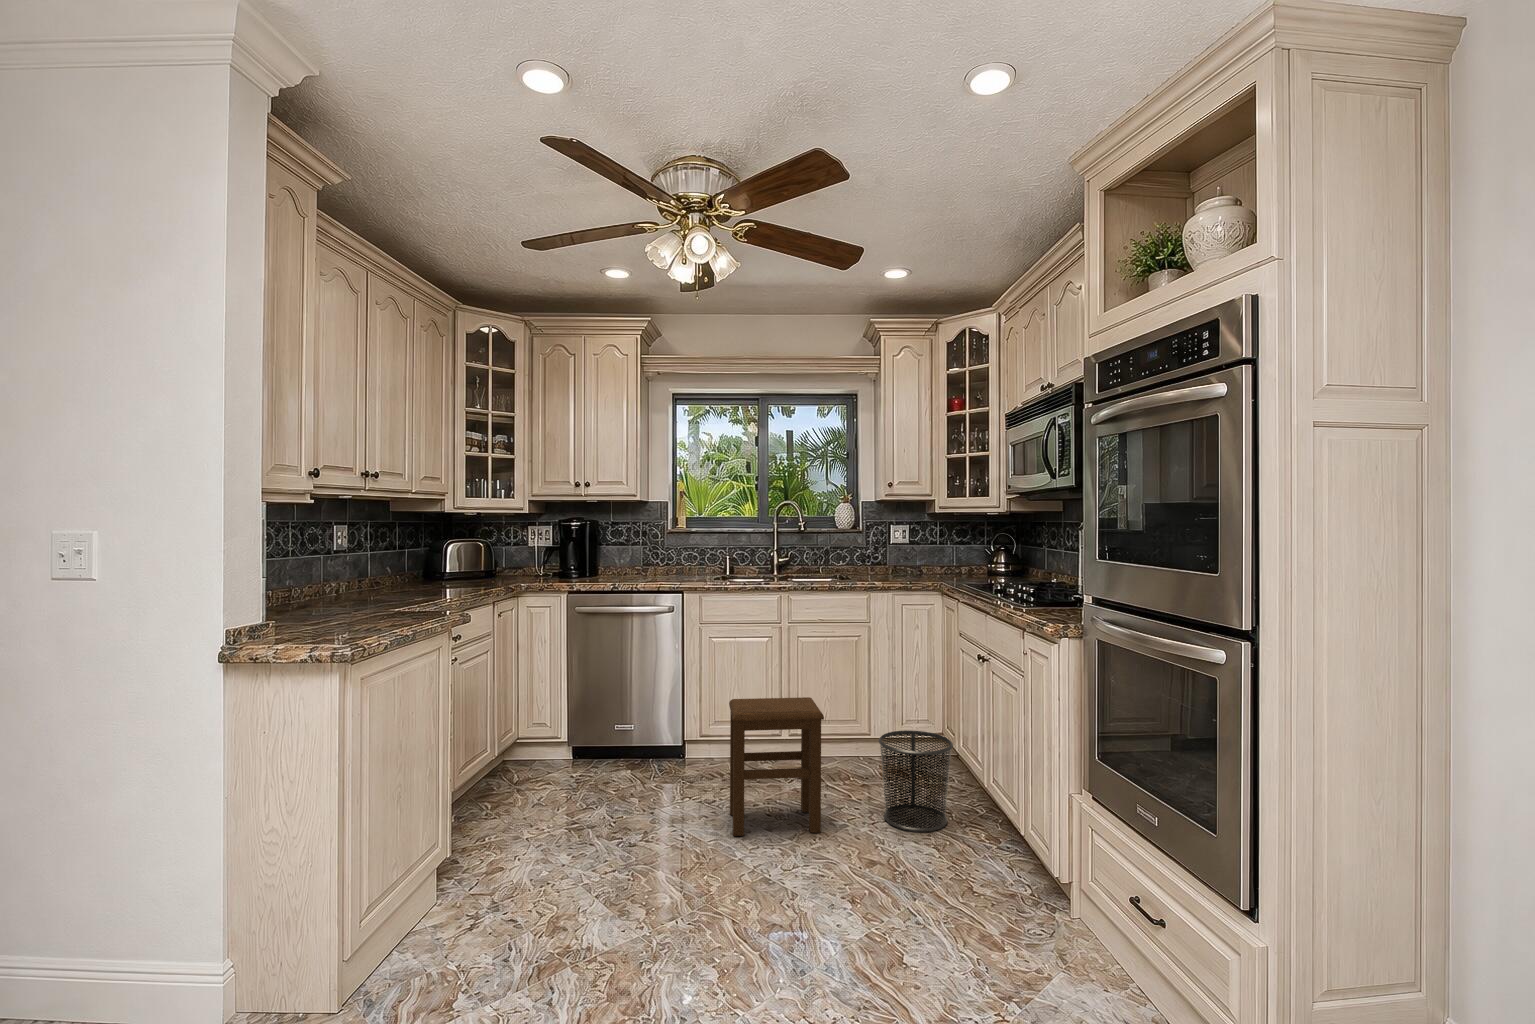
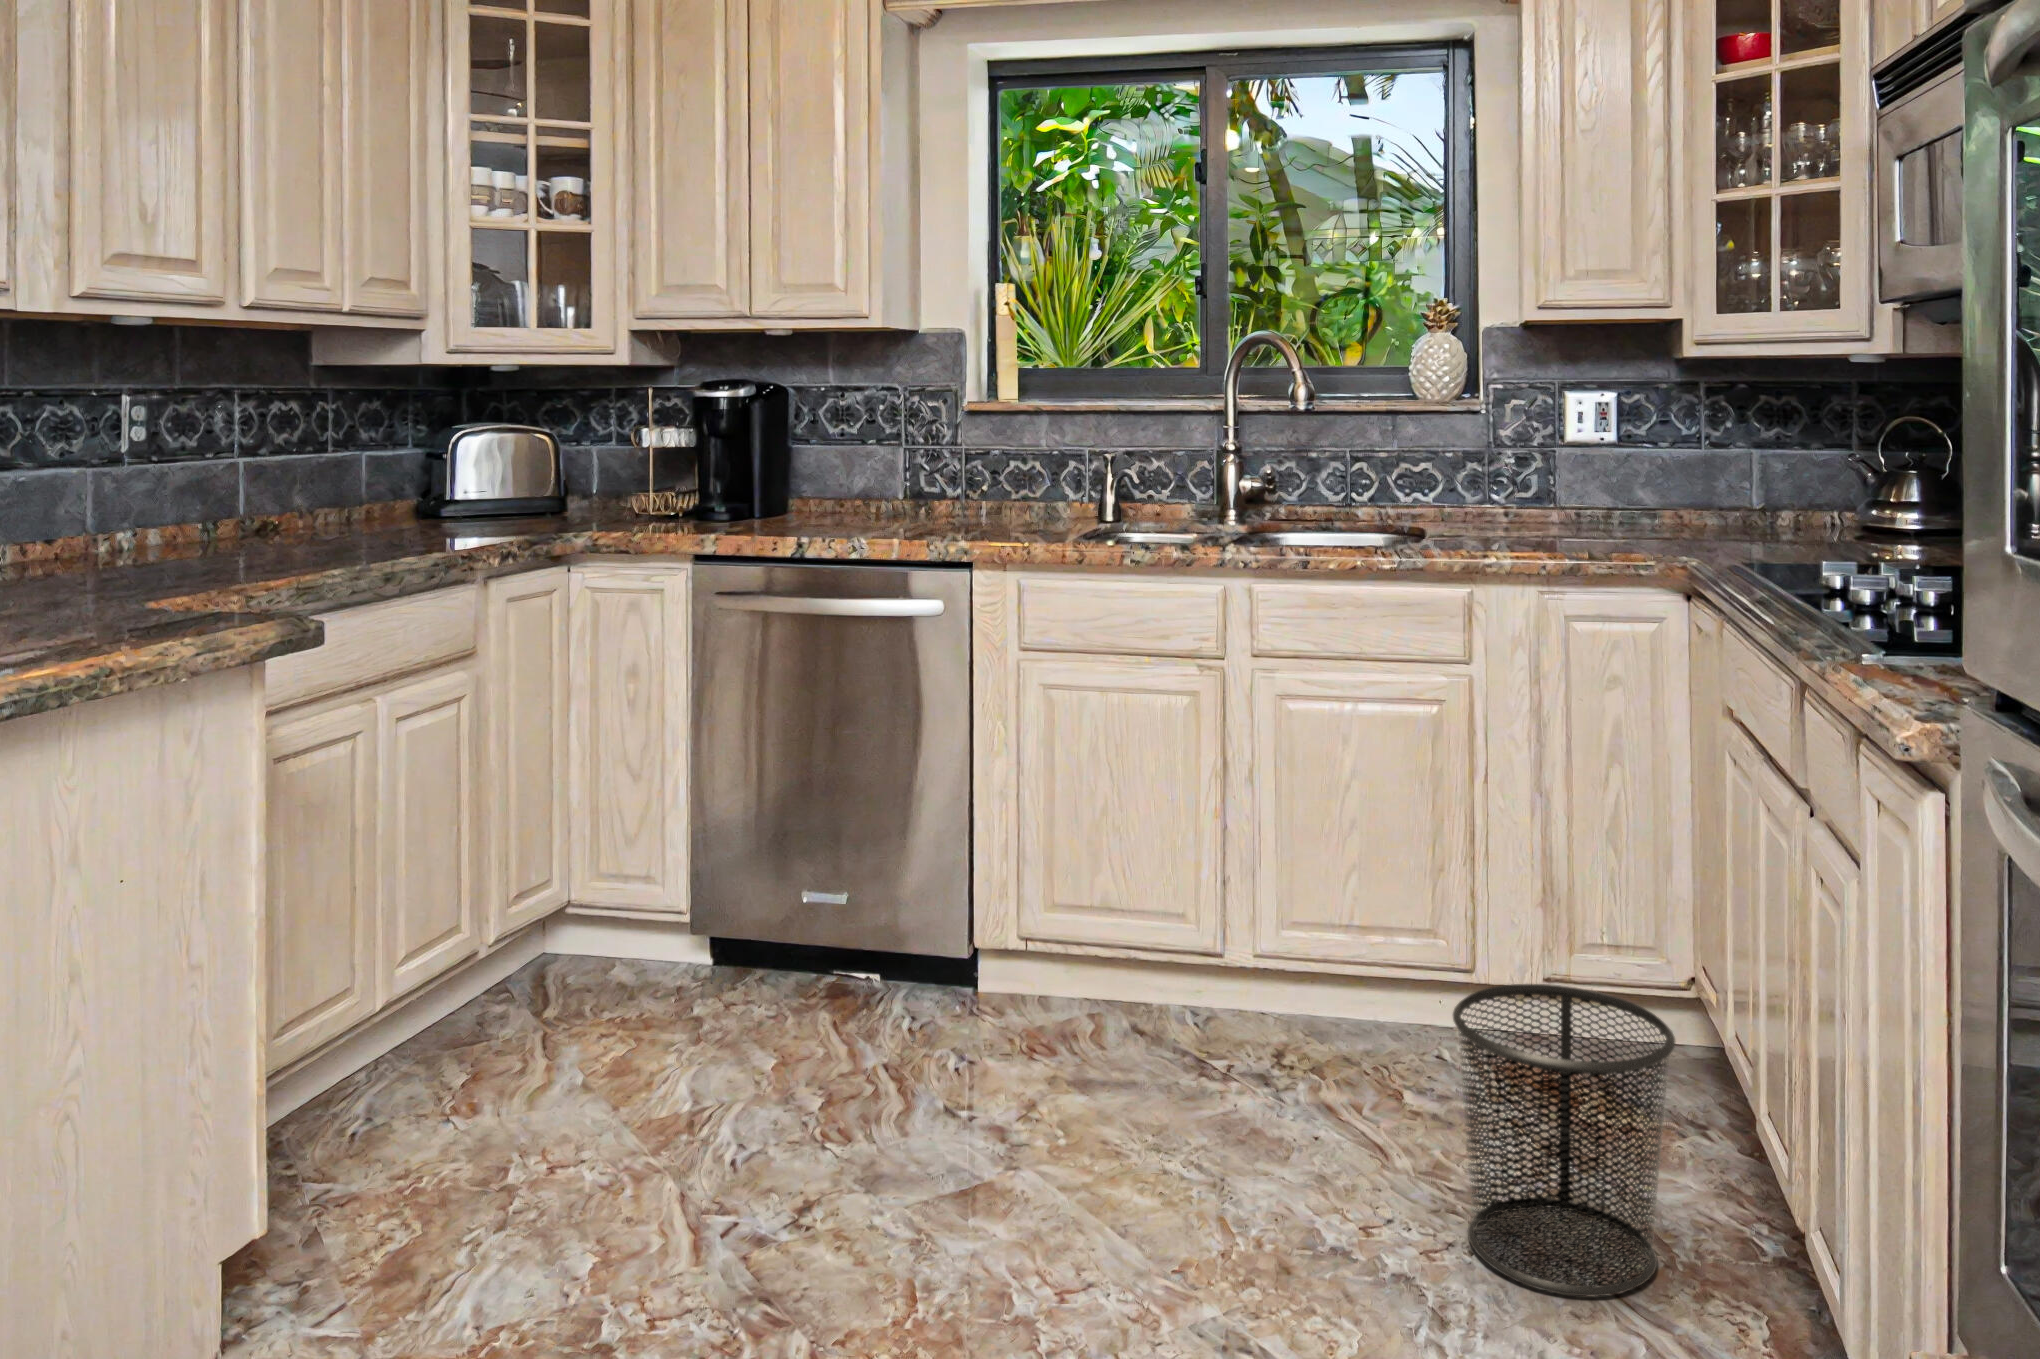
stool: present [729,697,824,836] -> none [1023,864,1280,1263]

